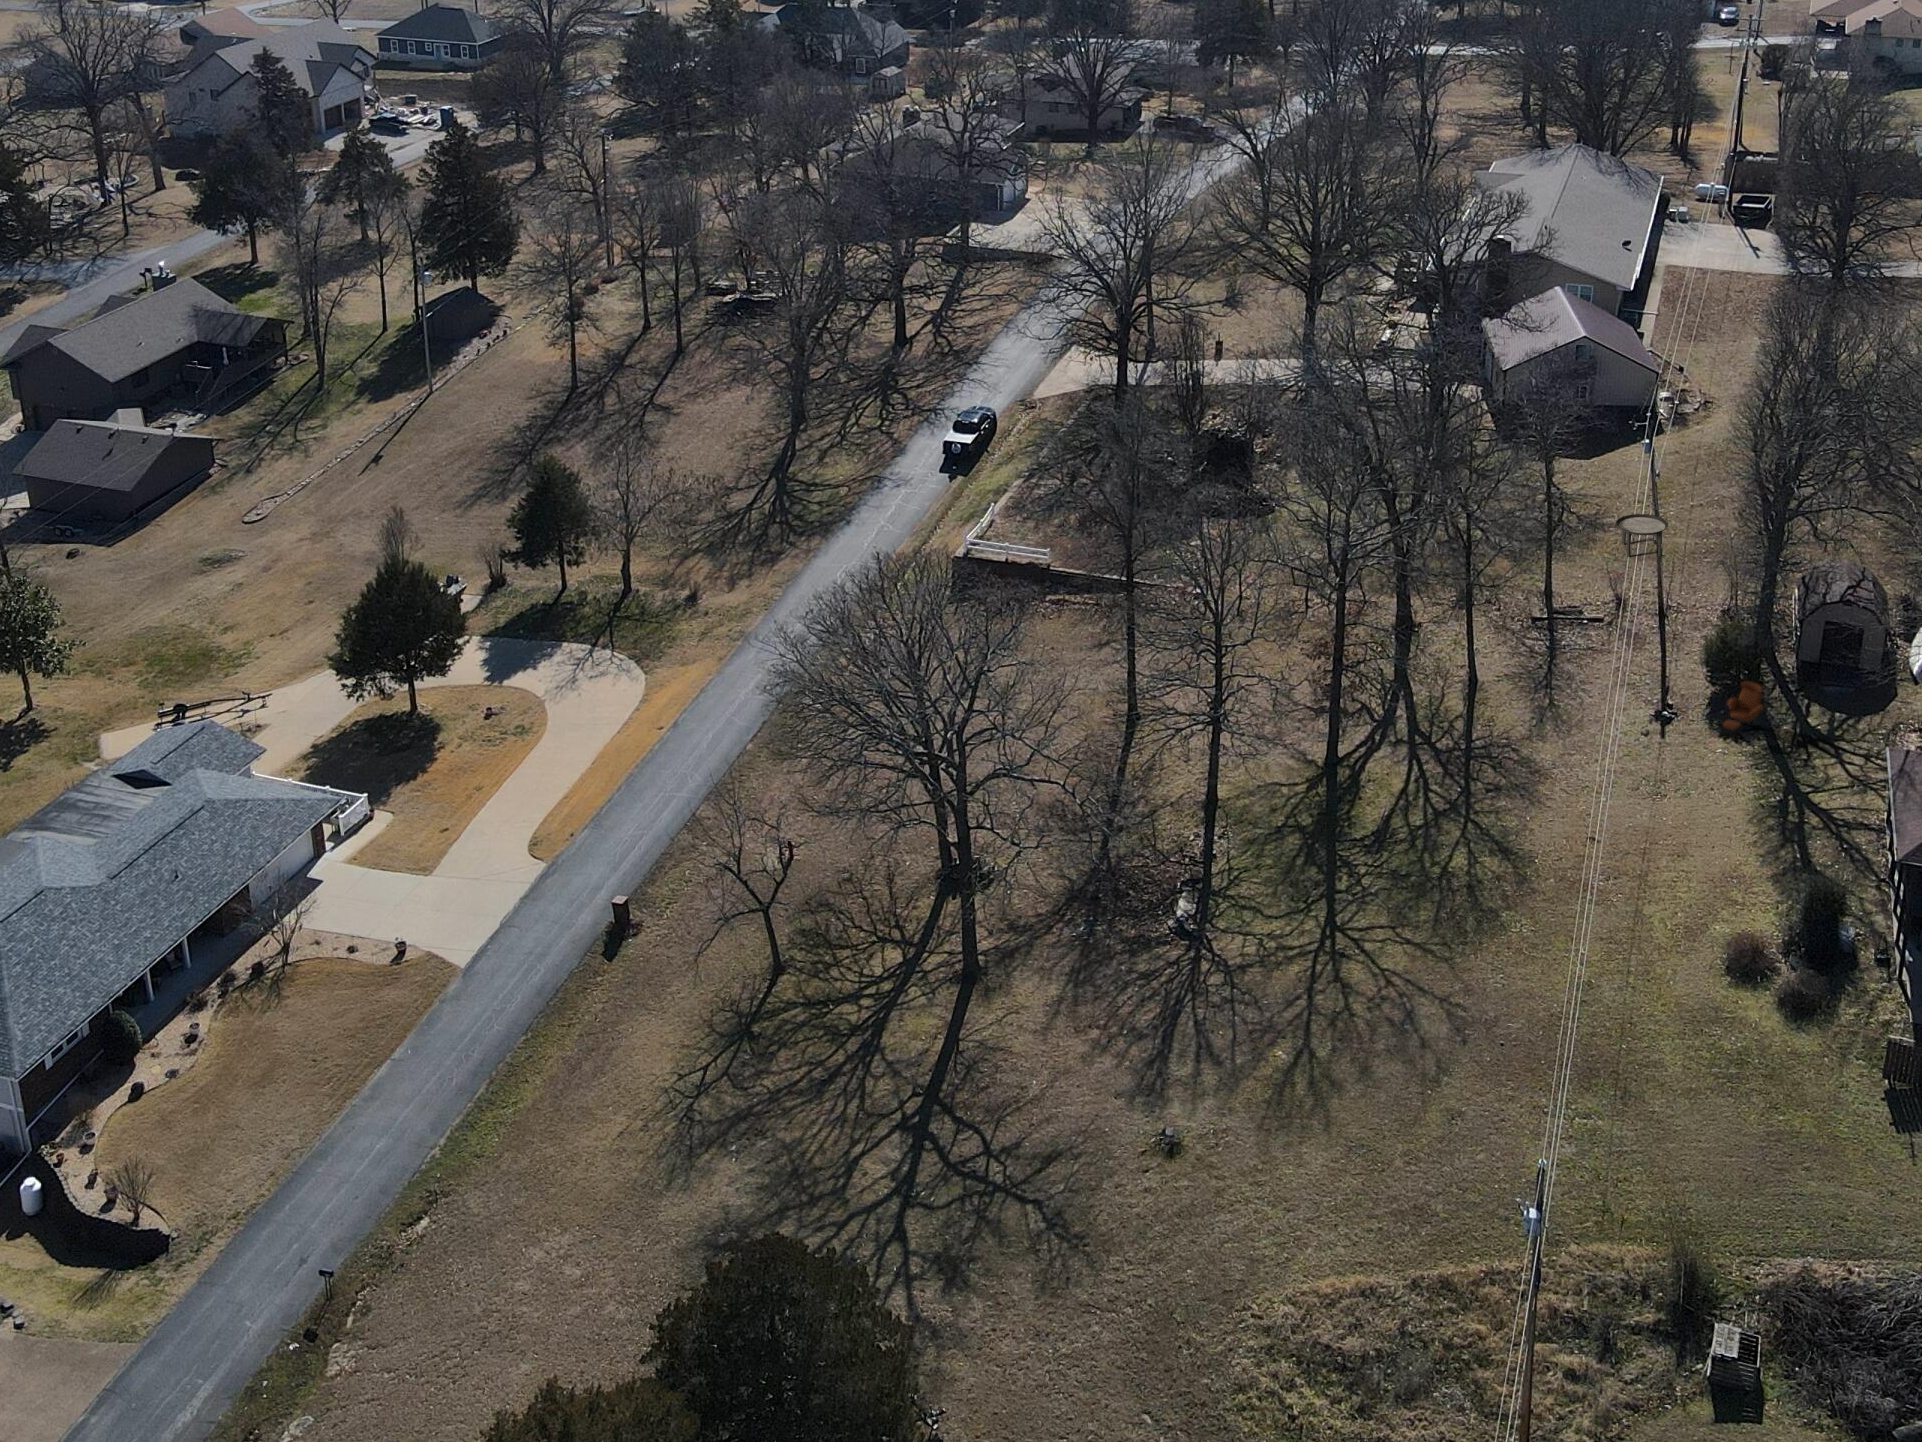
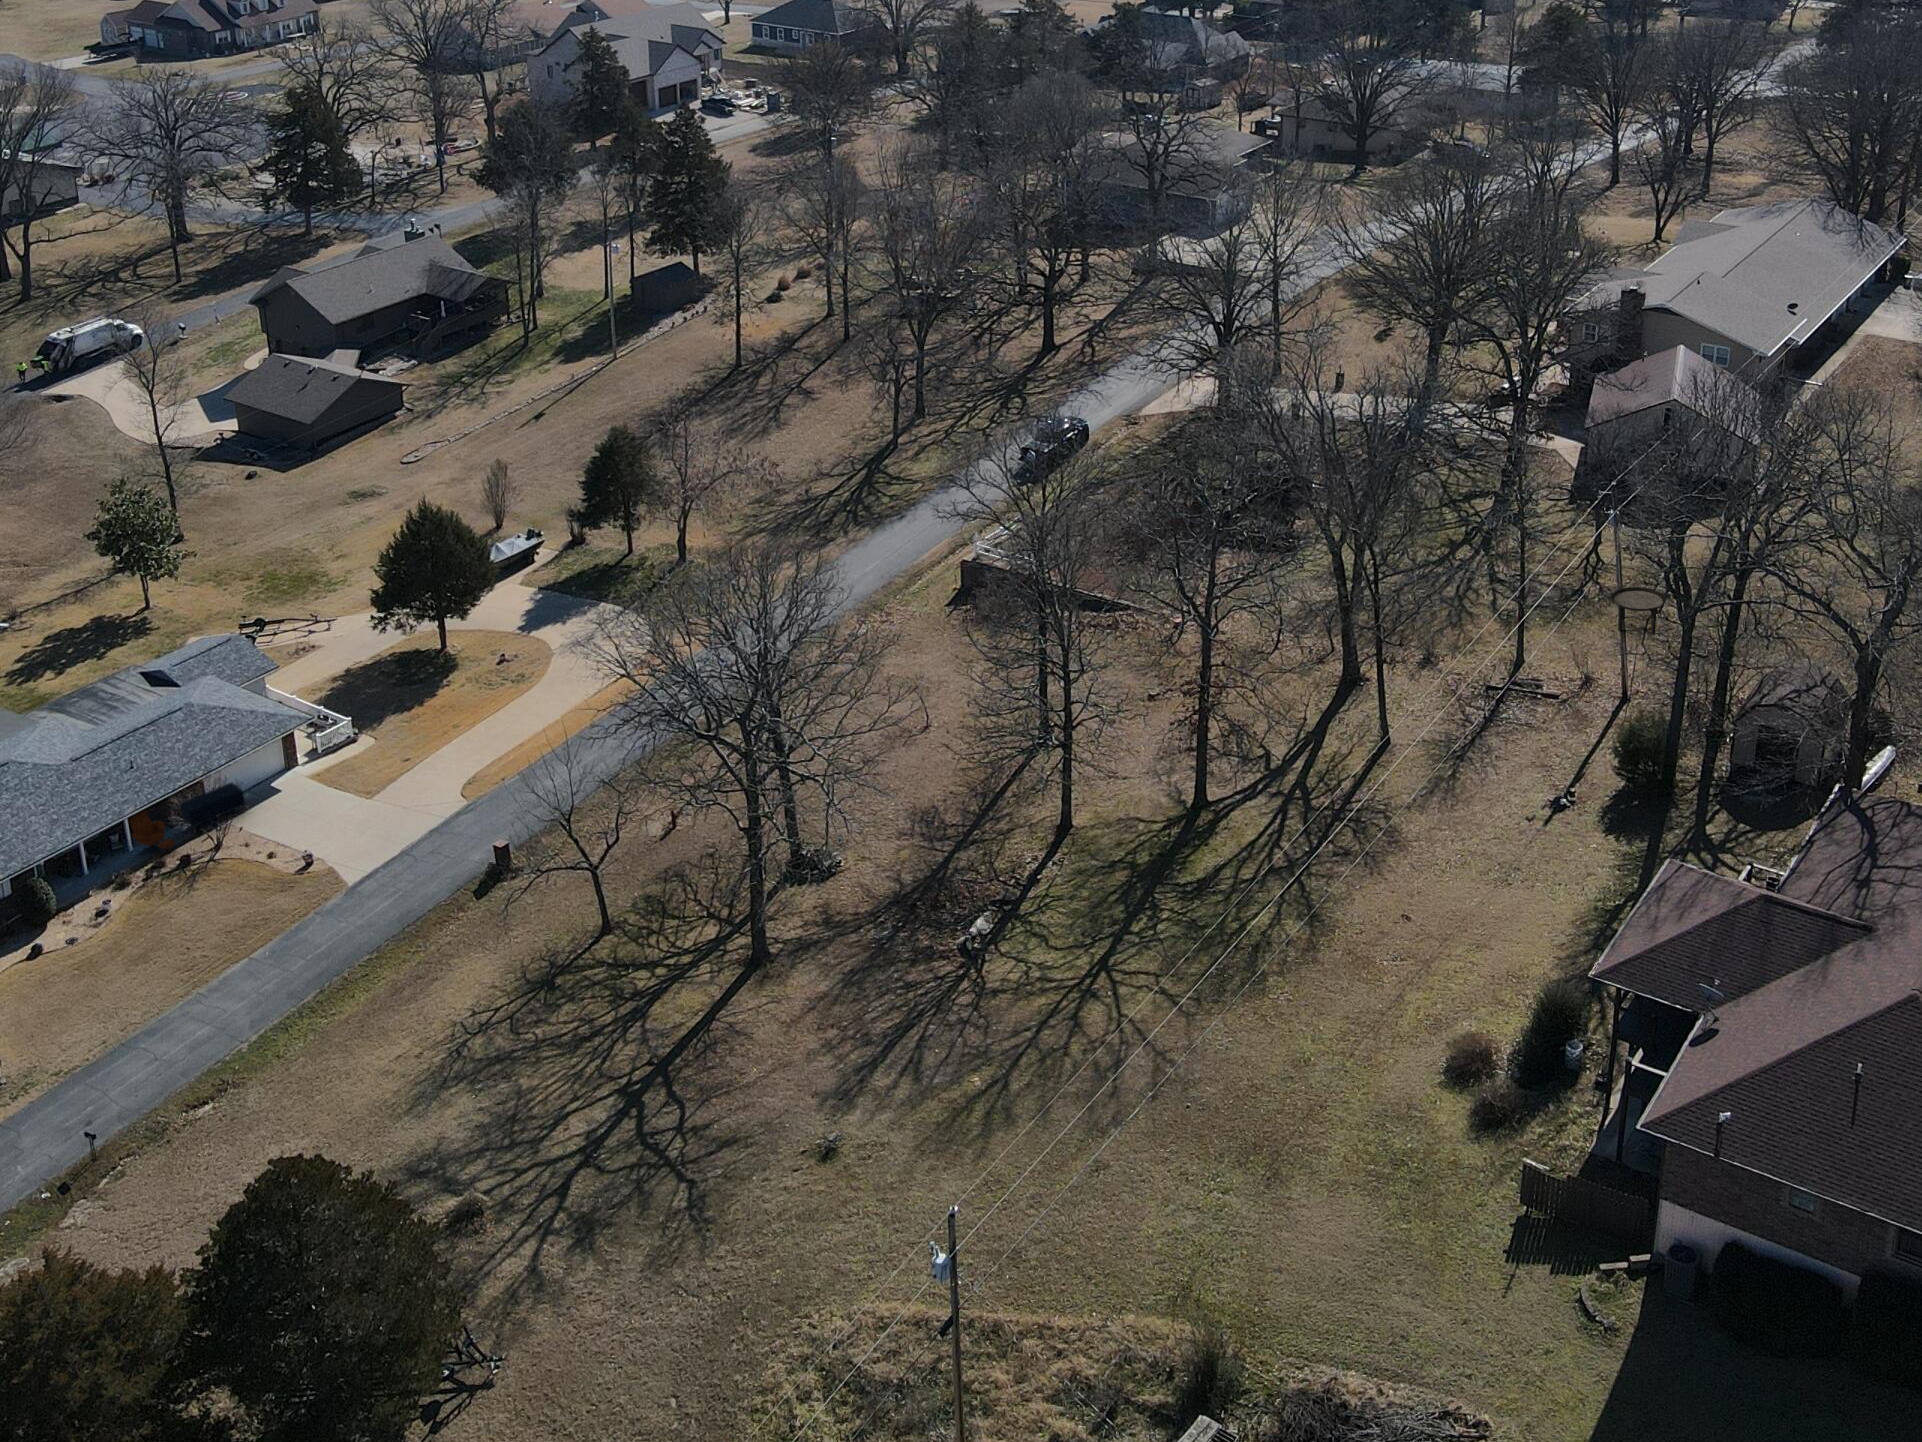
lounge chair: present [1724,682,1764,735] -> present [130,810,175,854]
bench: none [218,878,291,940] -> present [179,783,246,833]

